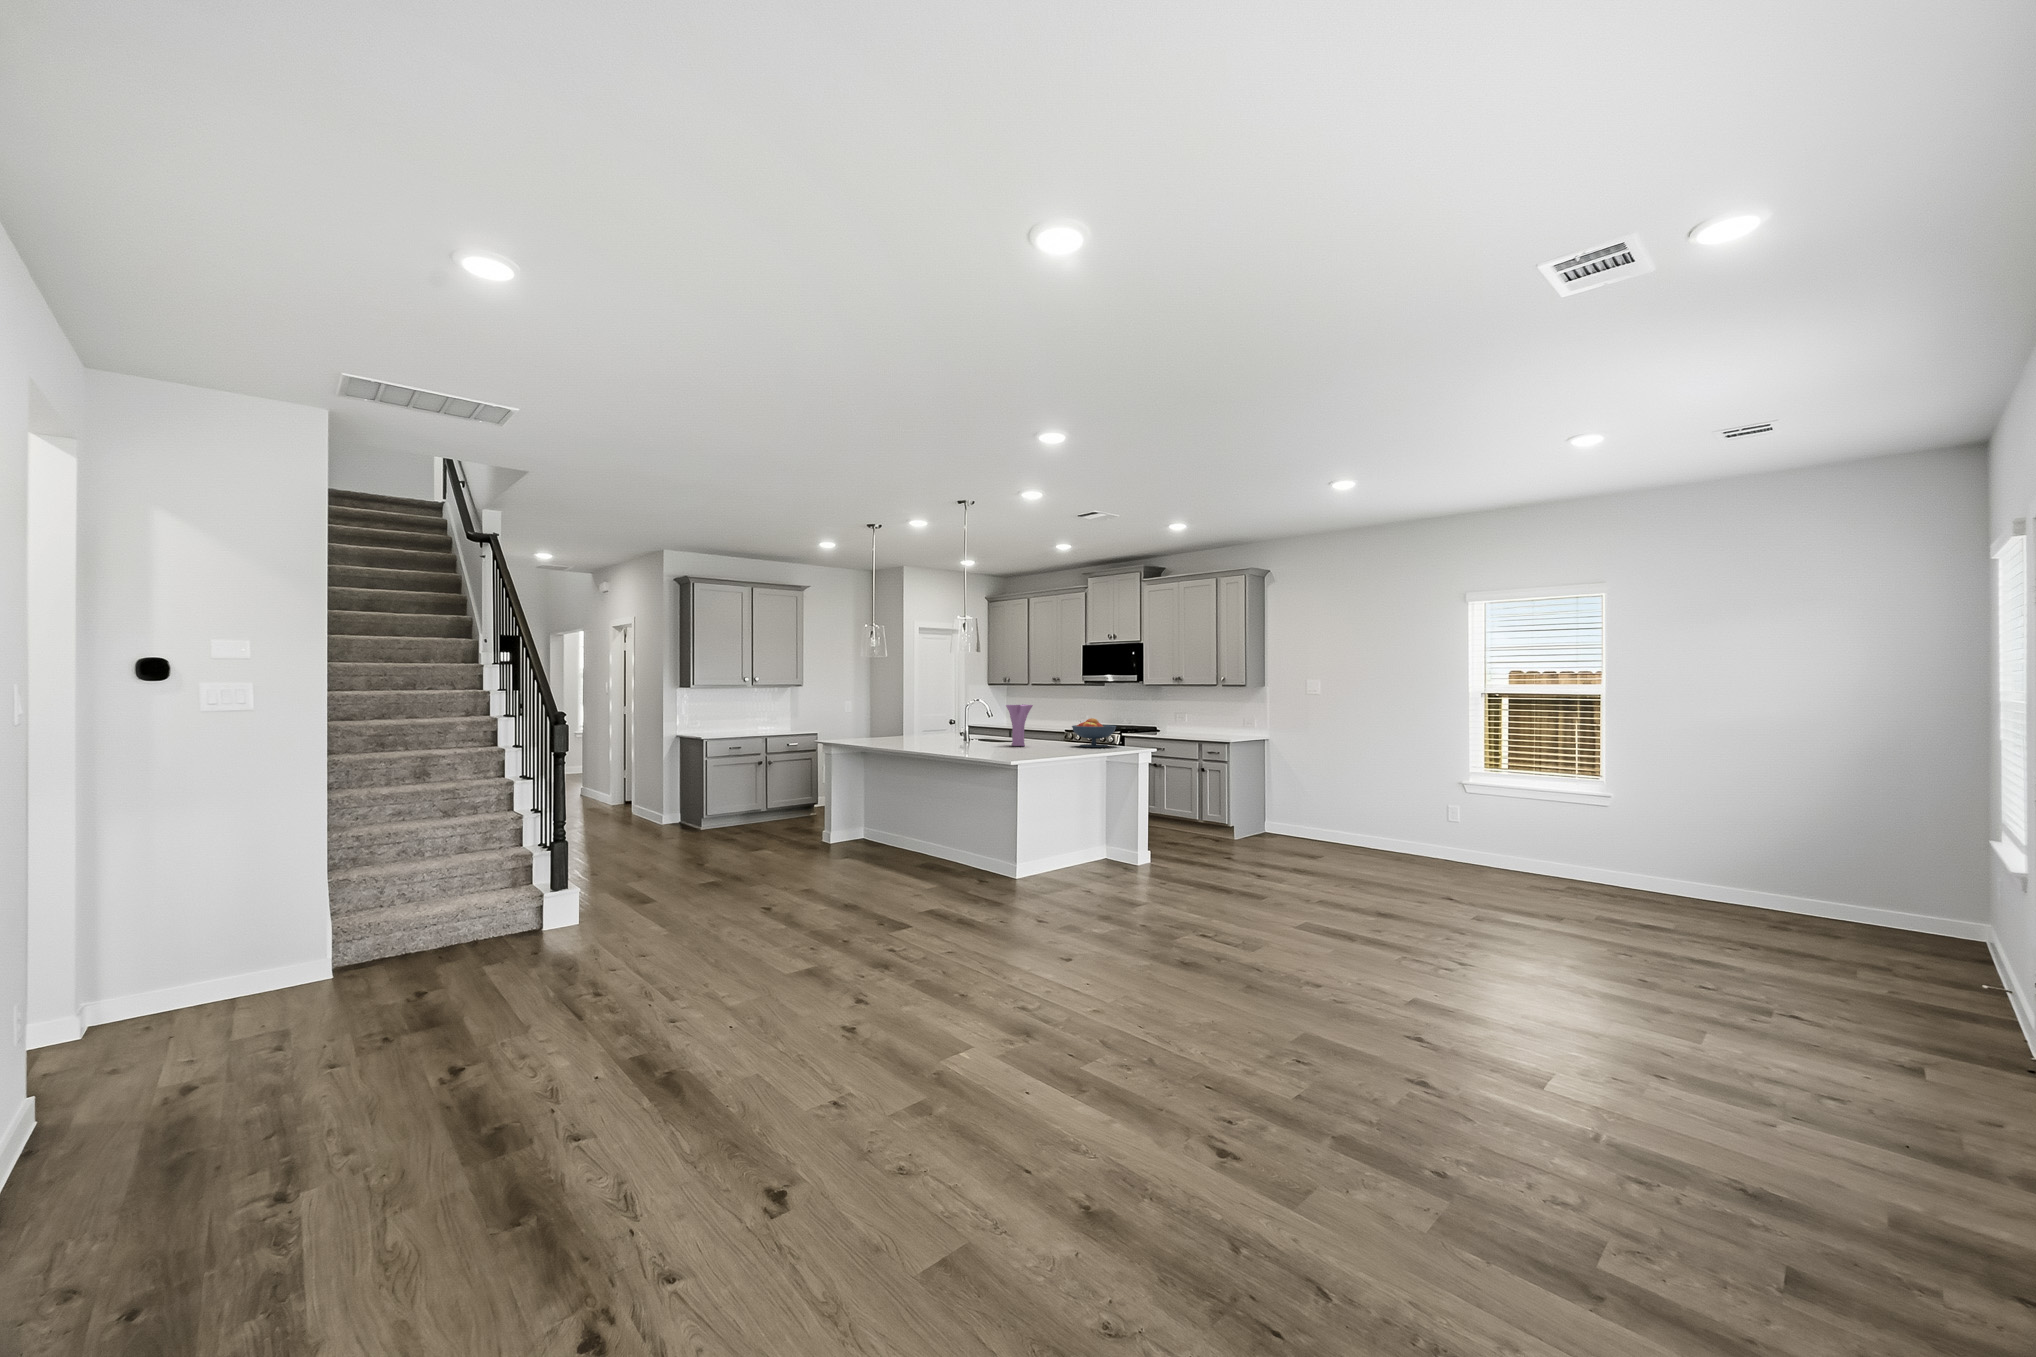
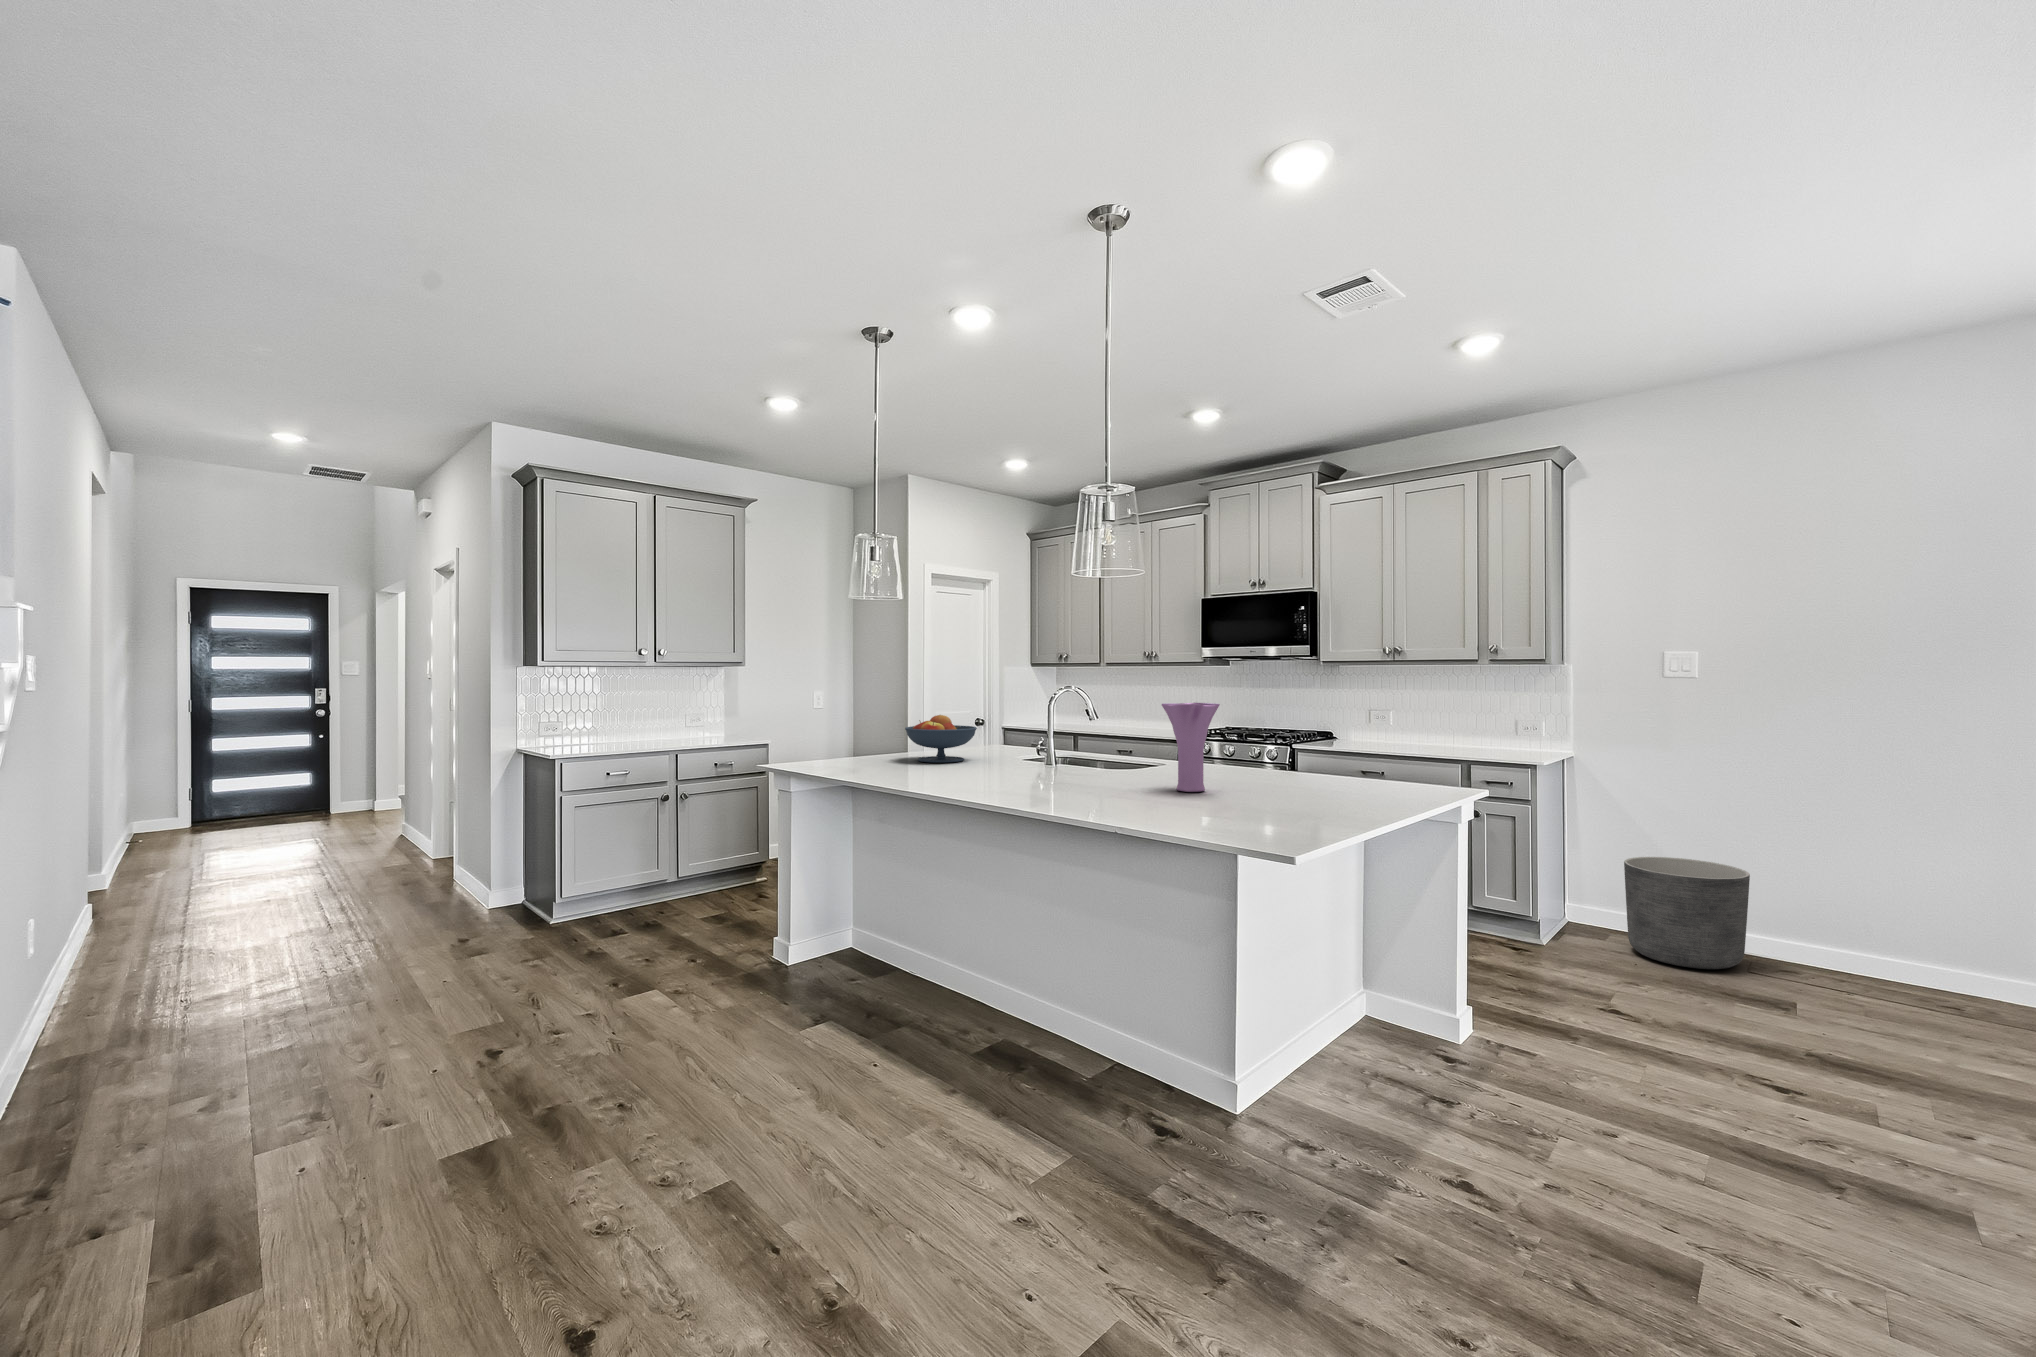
fruit bowl: present [1072,718,1116,747] -> present [905,715,977,763]
planter: none [1281,794,1338,849] -> present [1624,857,1750,969]

